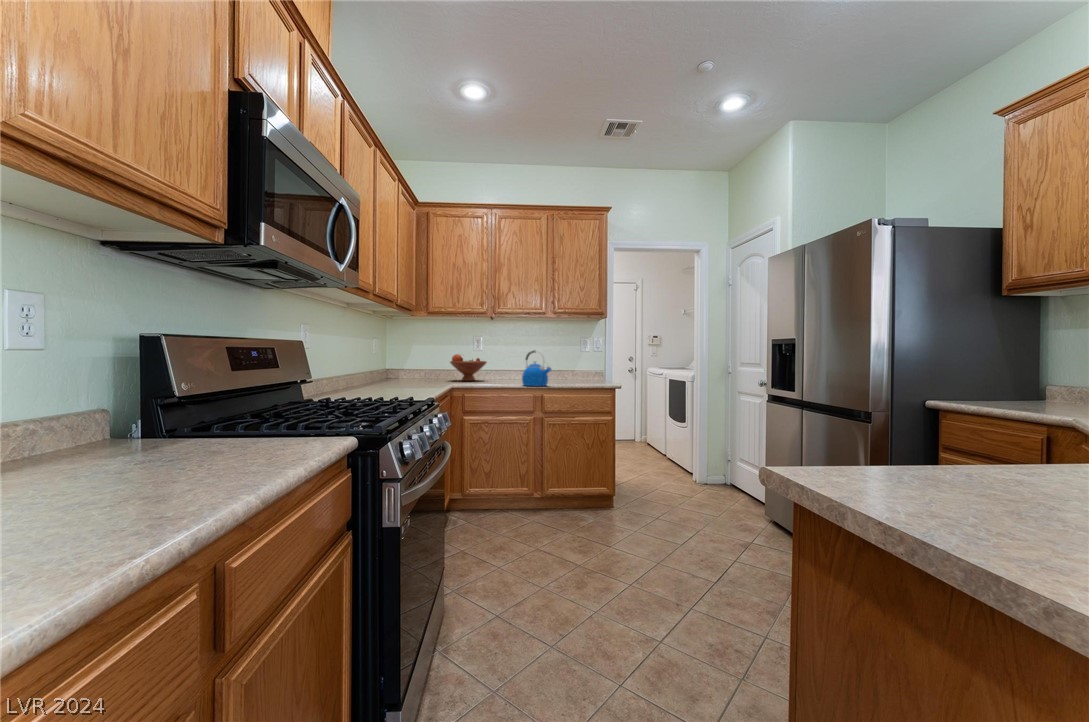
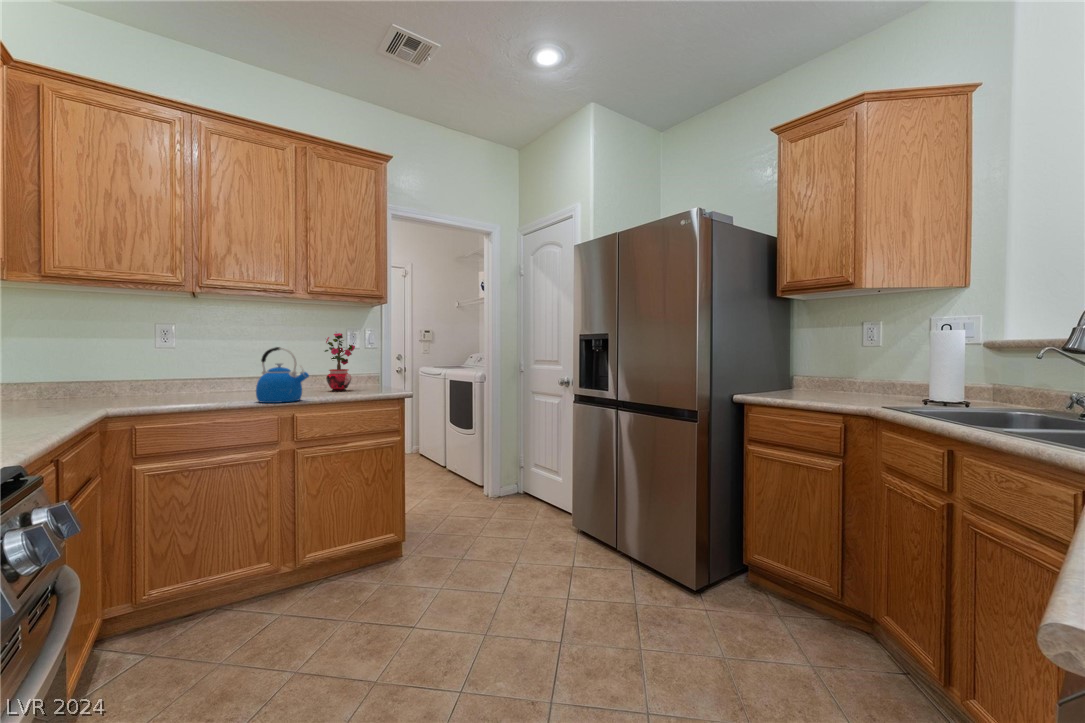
potted plant: none [562,339,587,382] -> present [325,333,355,391]
fruit bowl: present [450,354,487,381] -> none [100,352,183,399]

